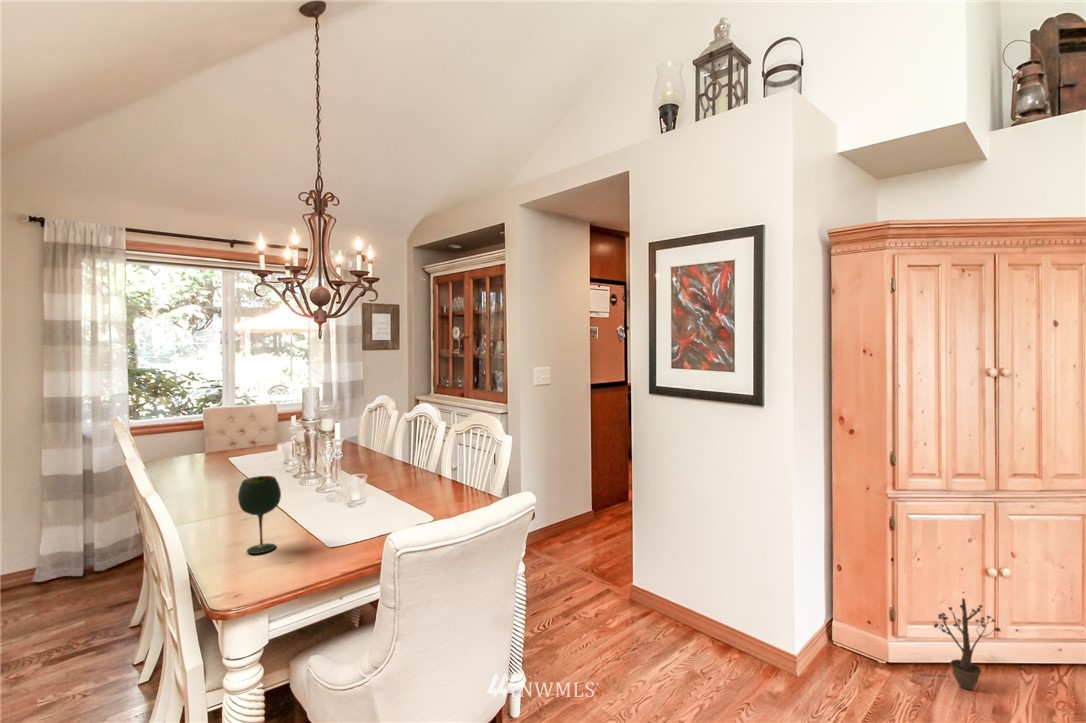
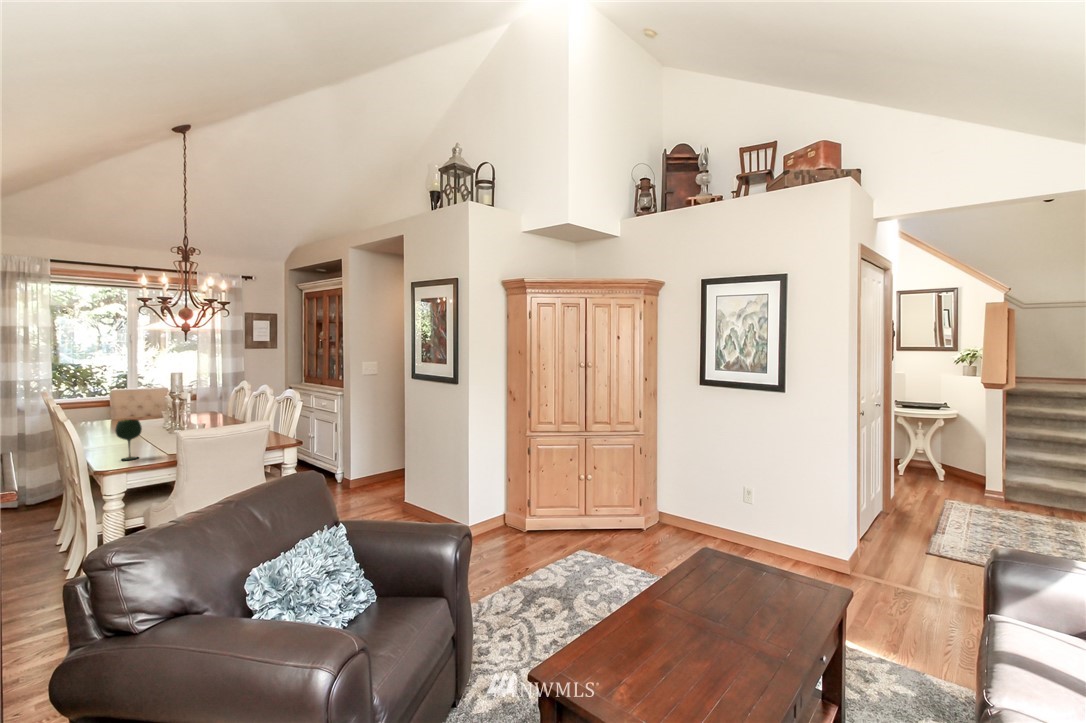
decorative plant: present [920,599,1000,689] -> none [537,490,574,540]

